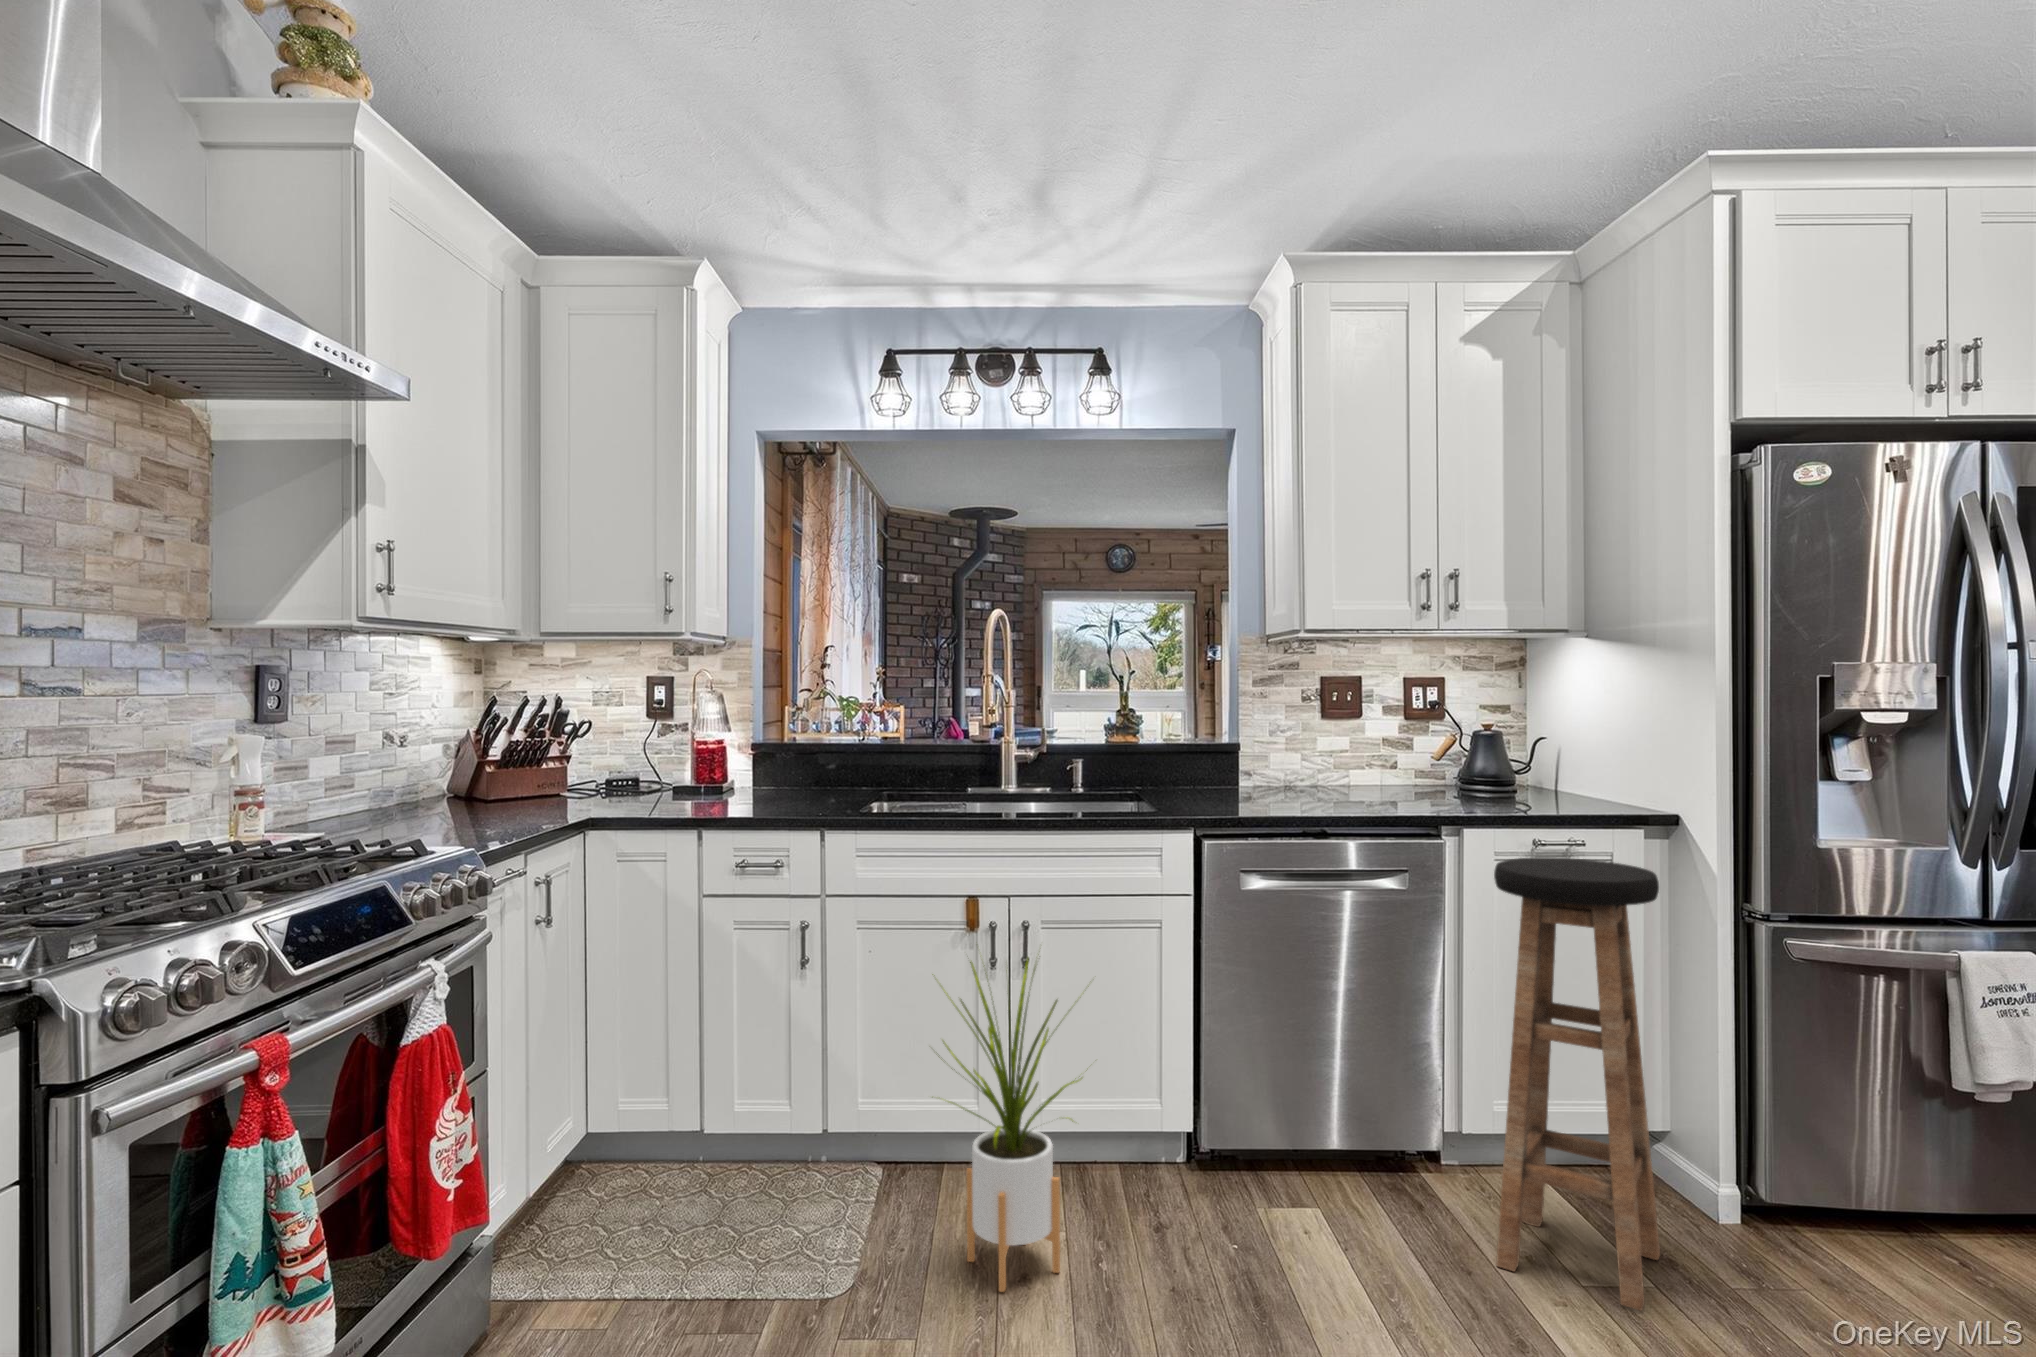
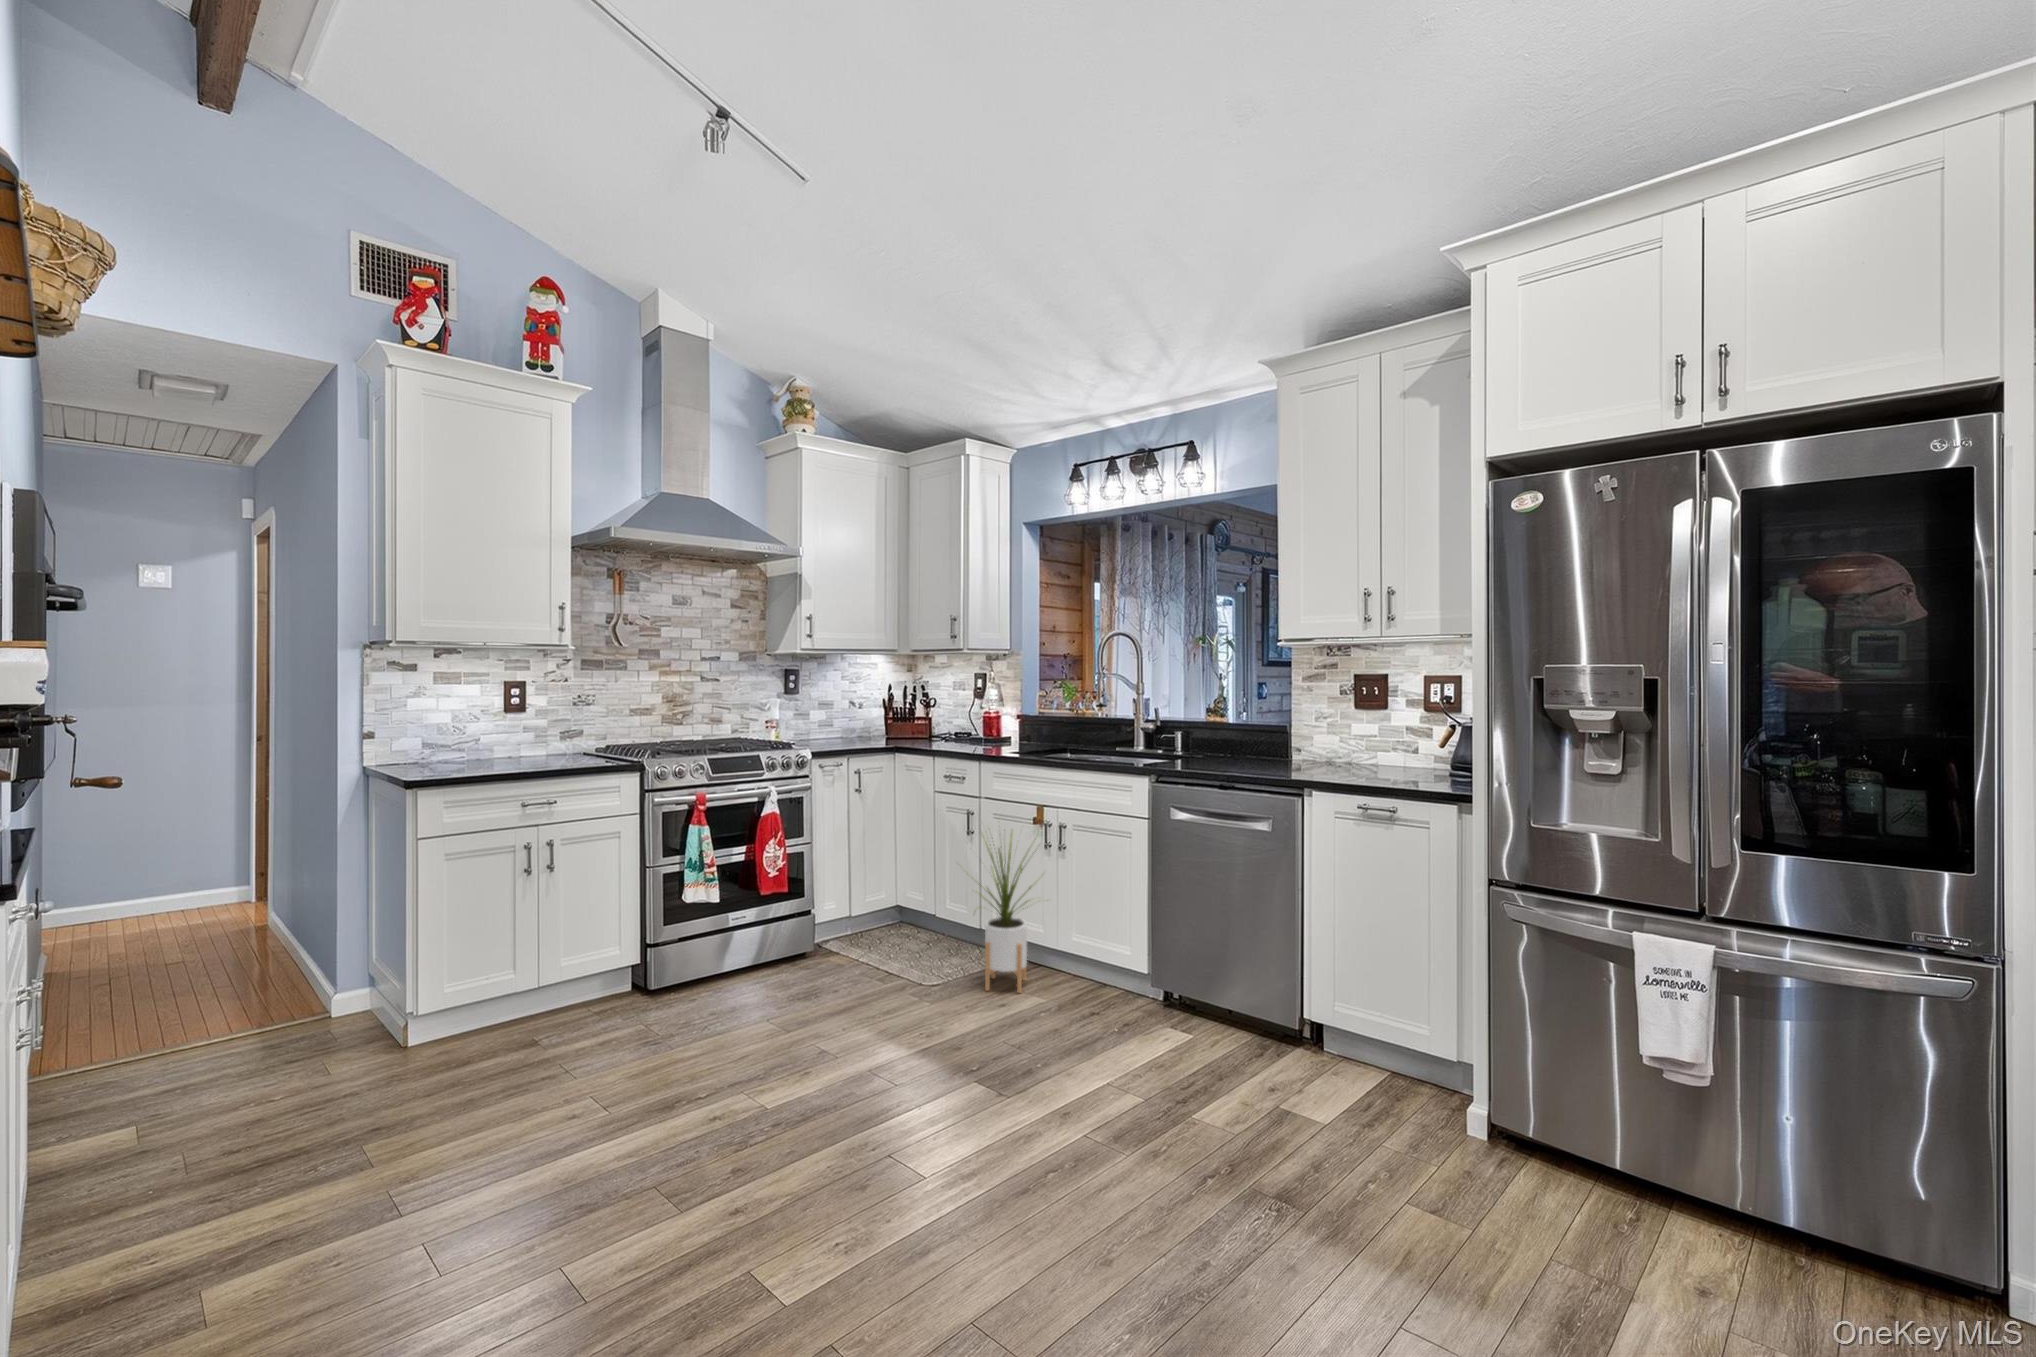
bar stool: present [1494,858,1660,1311] -> none [1241,811,1363,1108]

